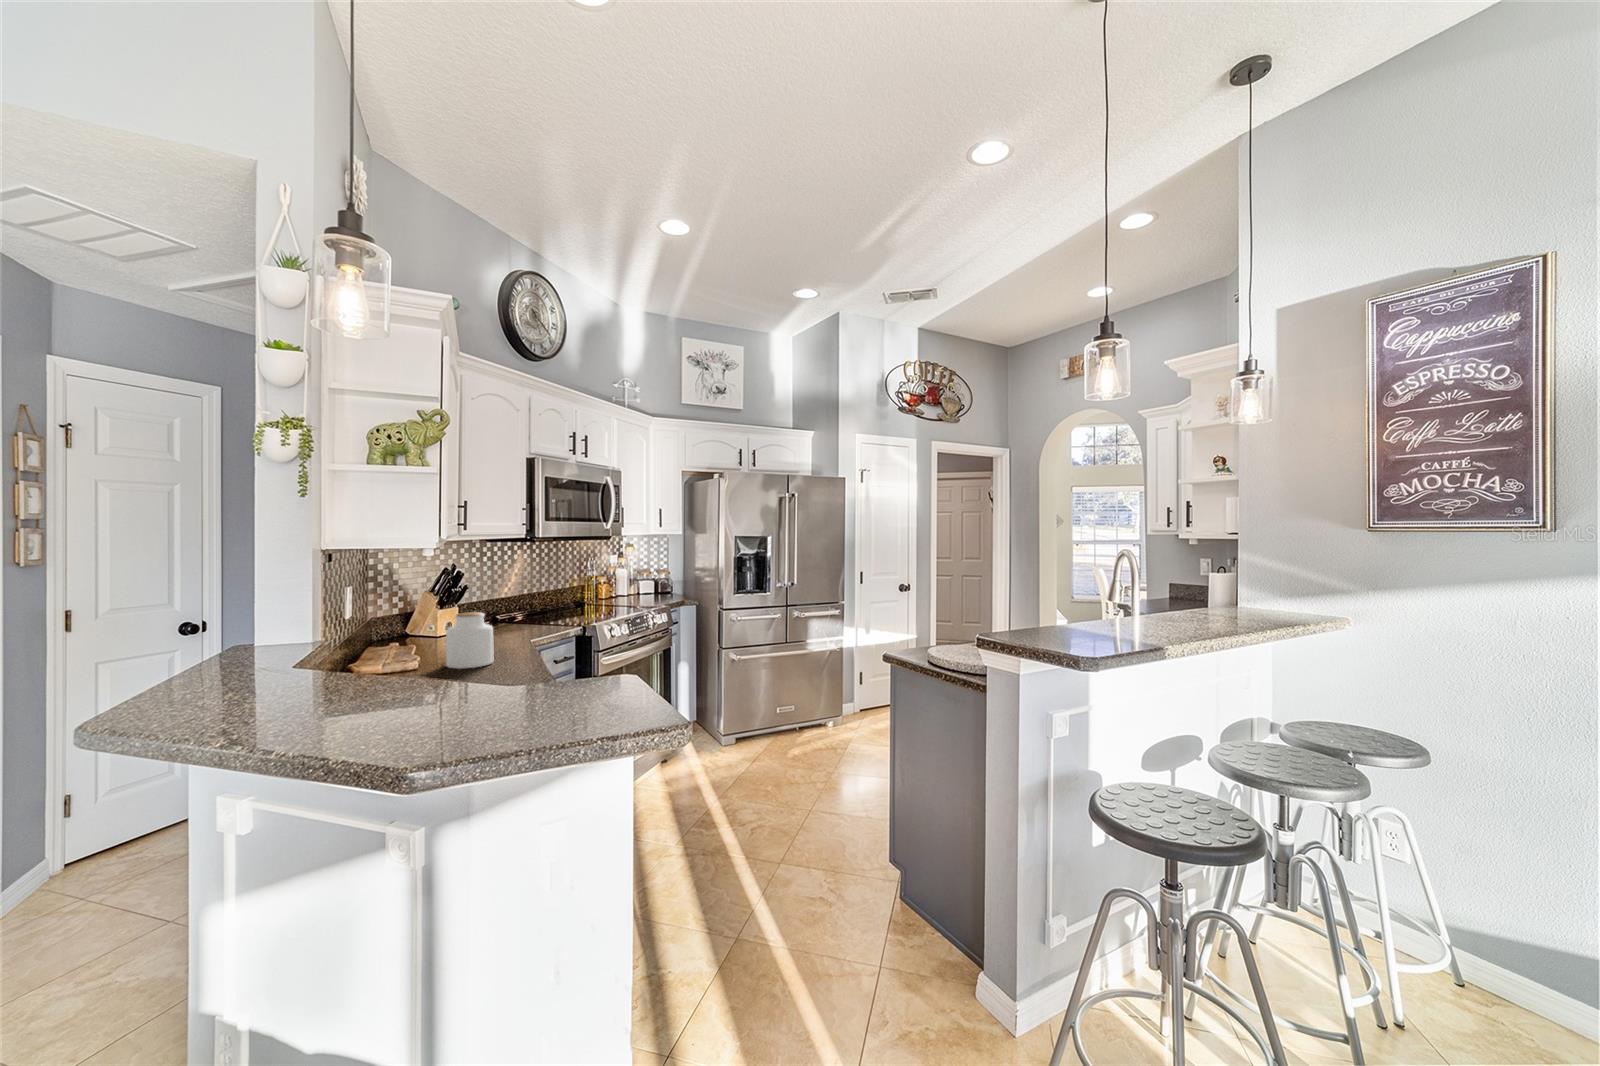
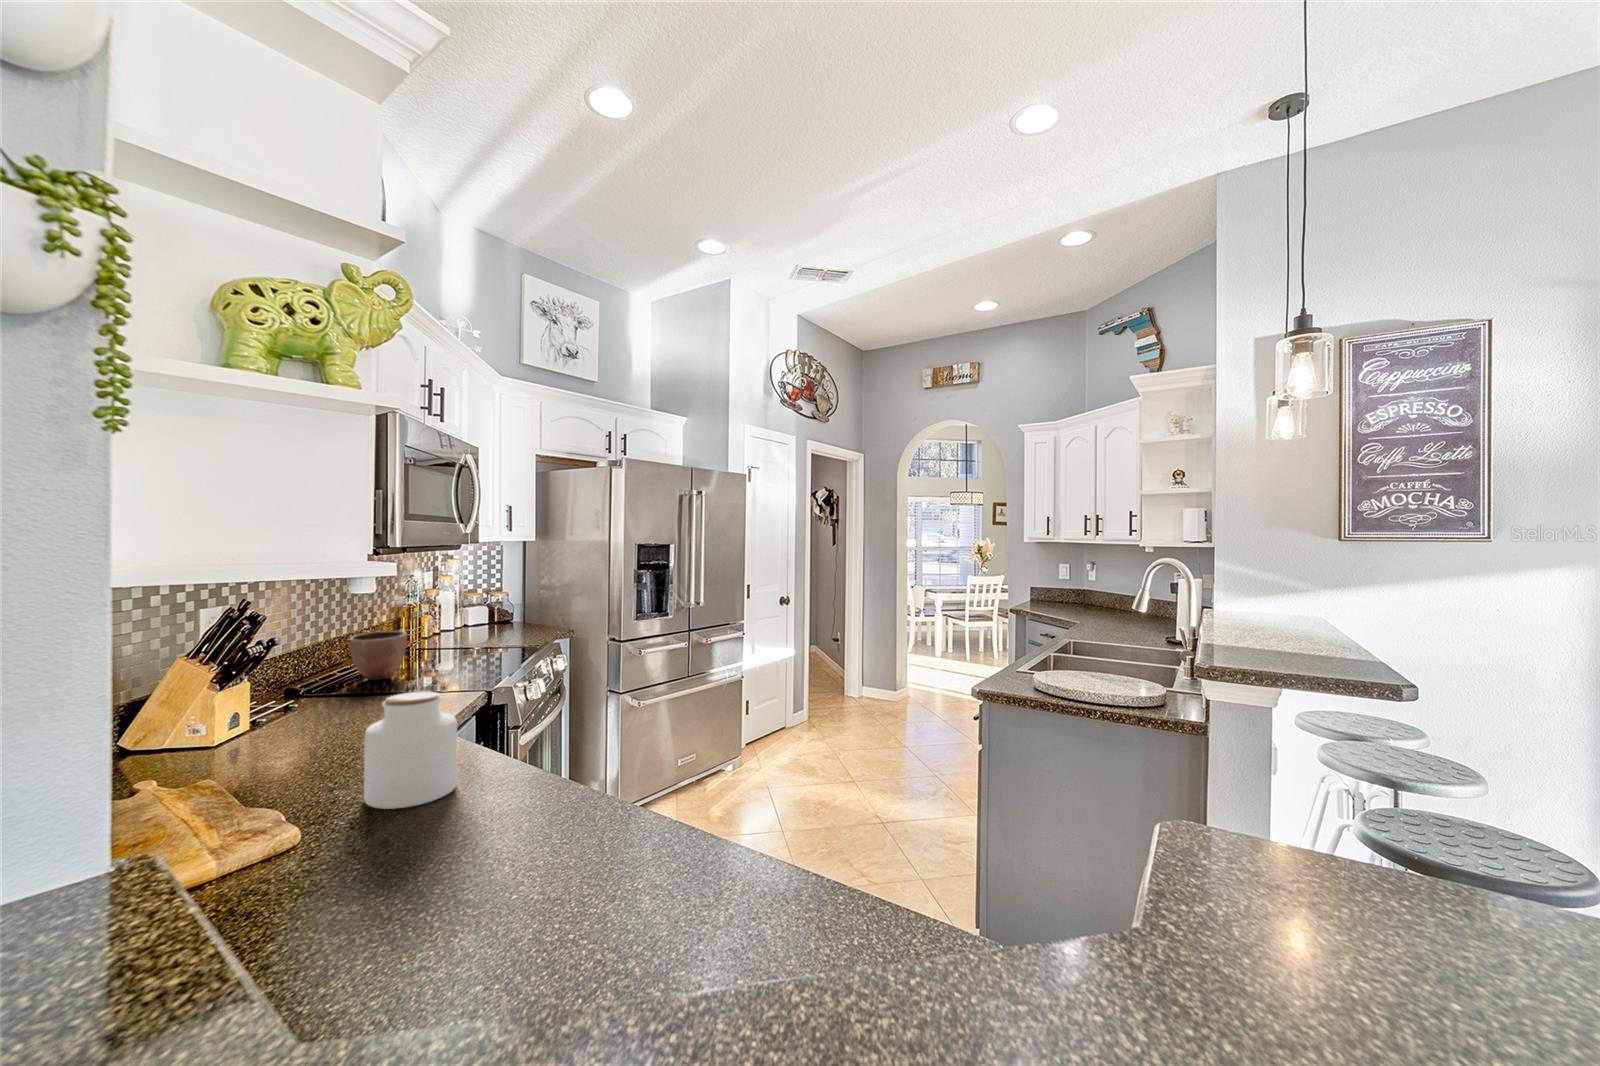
decorative bowl: none [528,590,560,619] -> present [350,631,407,680]

